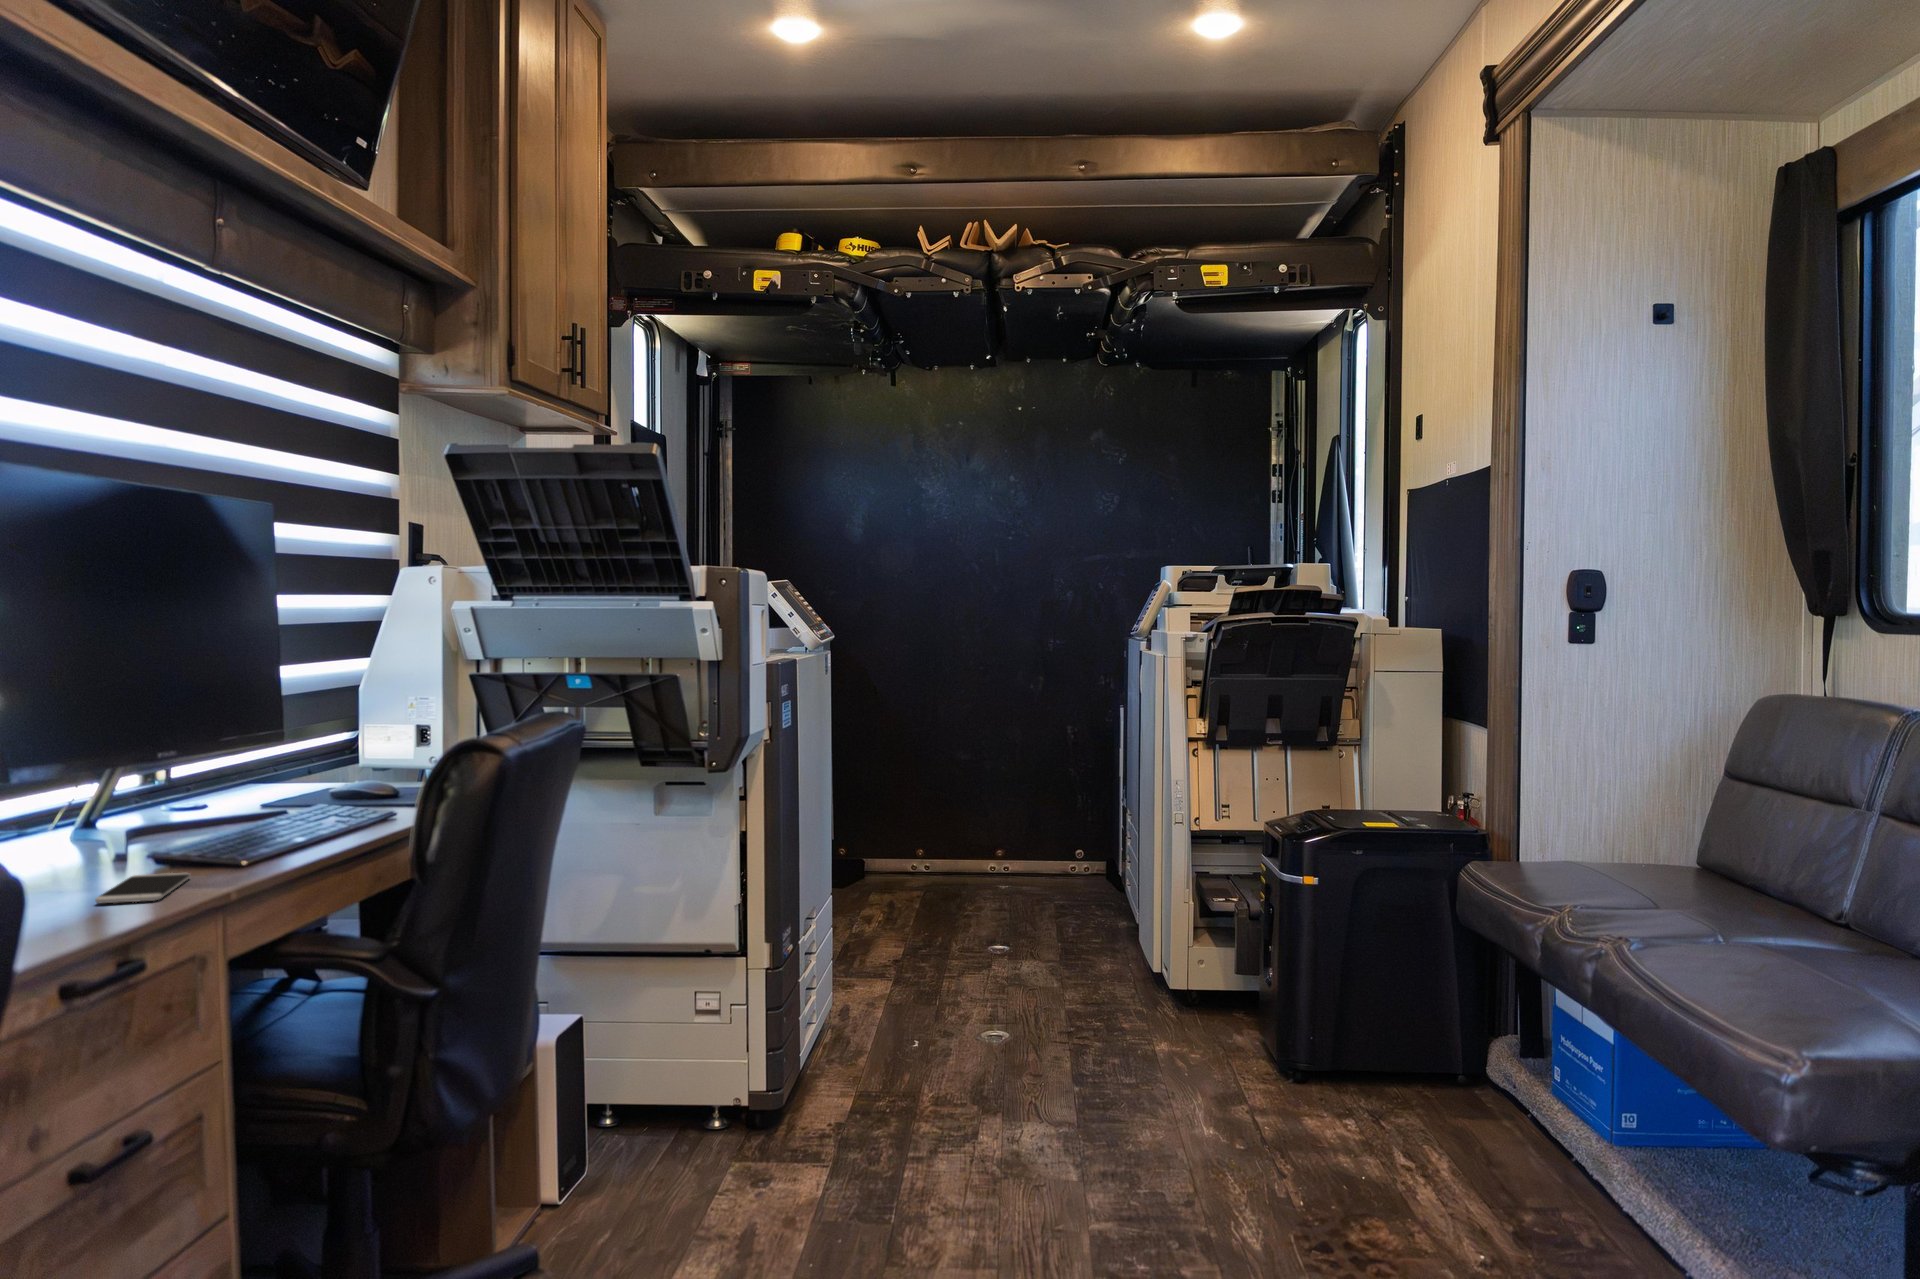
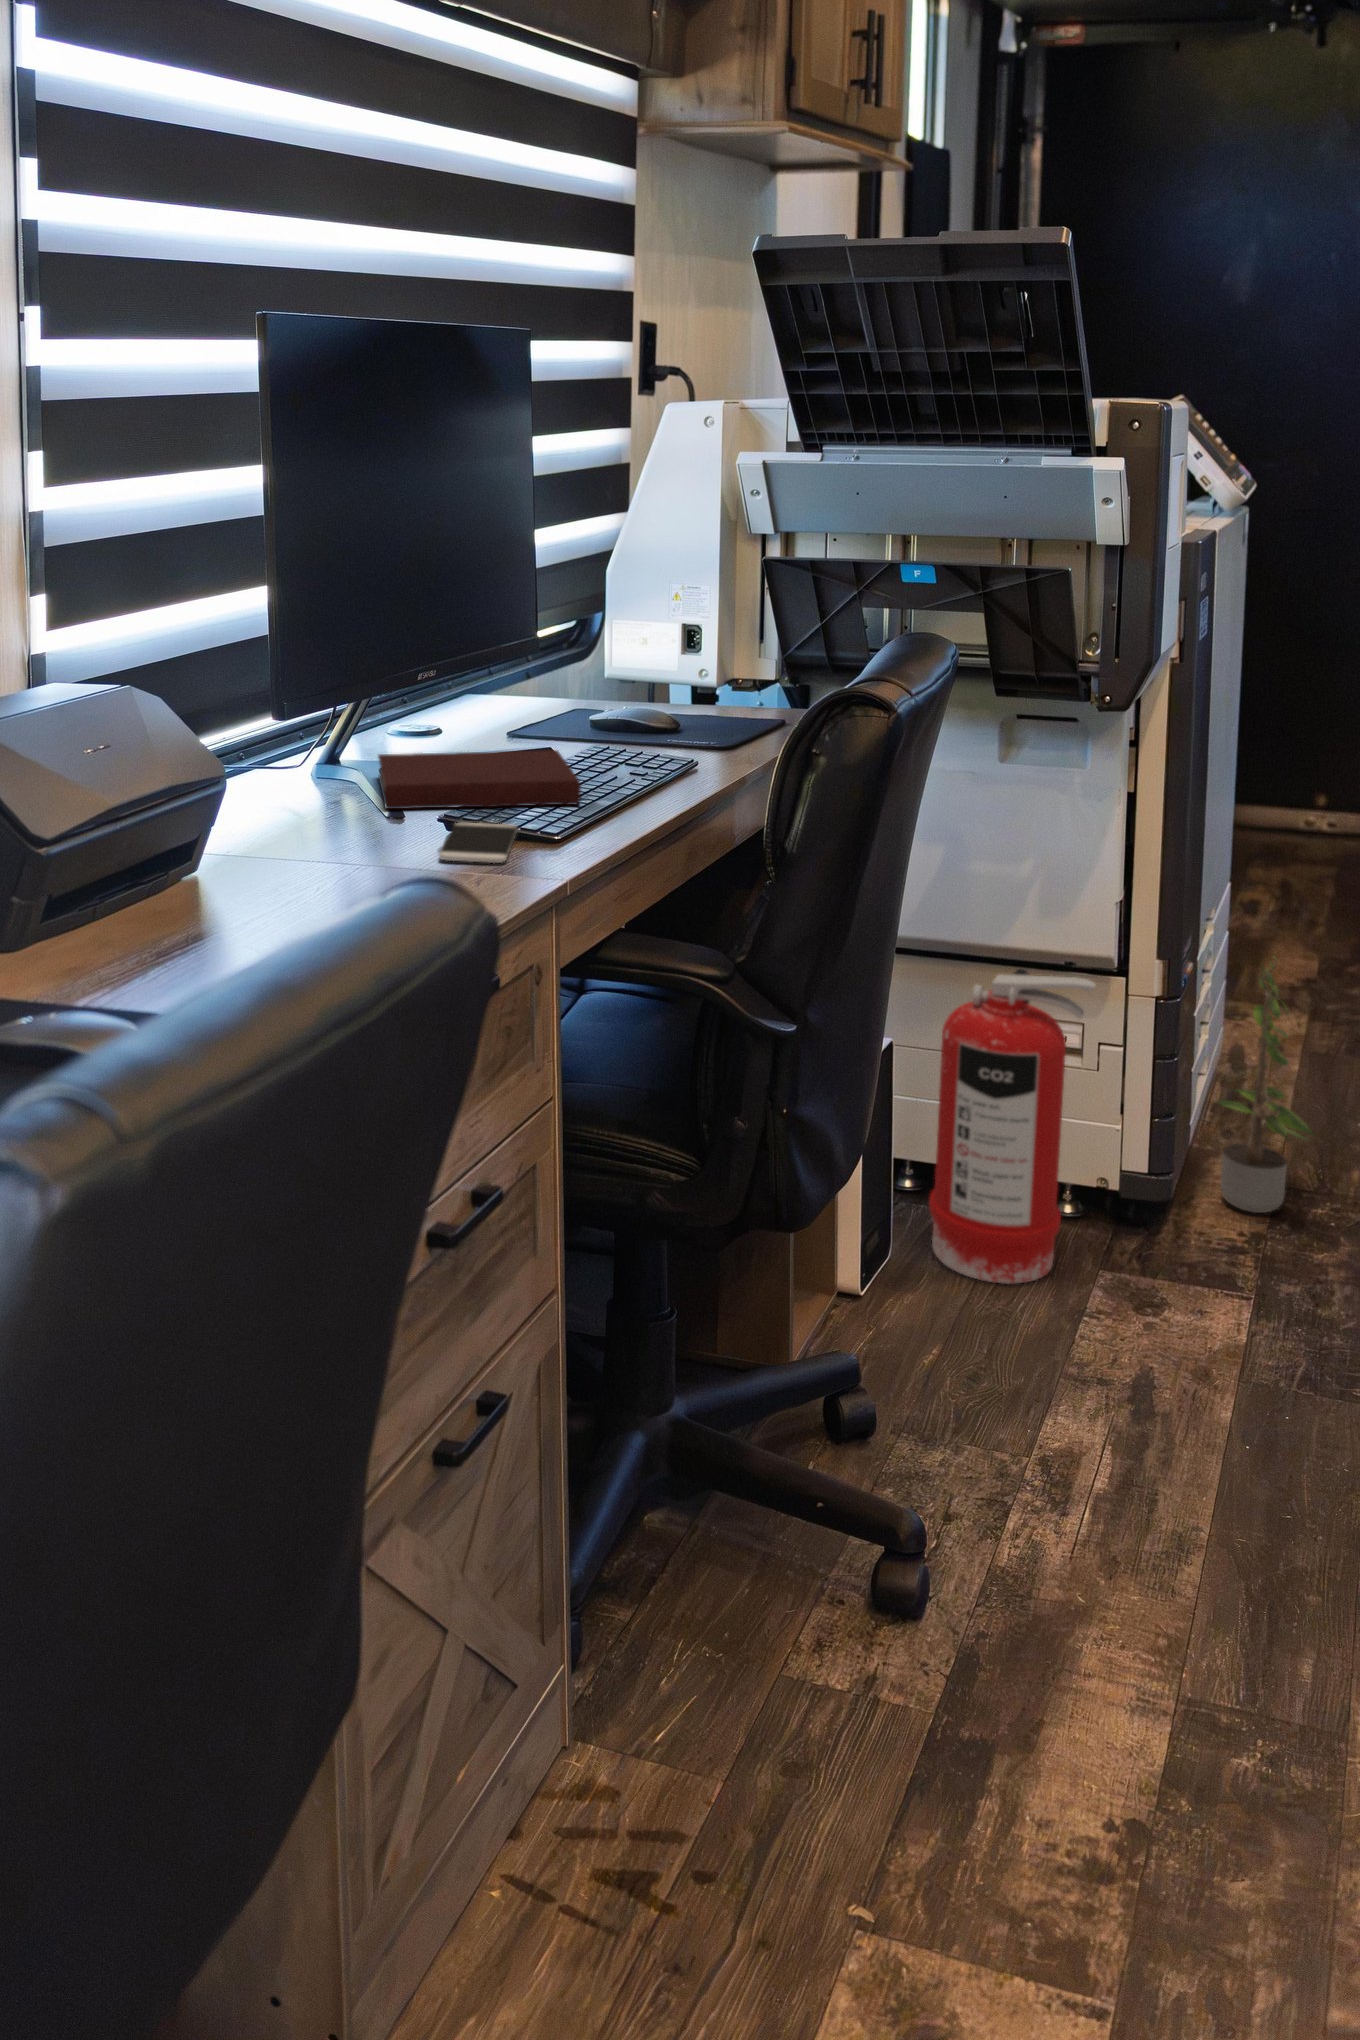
notebook: none [74,818,267,872] -> present [378,750,581,809]
potted plant: none [810,927,878,1108] -> present [1218,956,1313,1213]
fire extinguisher: none [613,959,717,1192] -> present [929,969,1095,1284]

